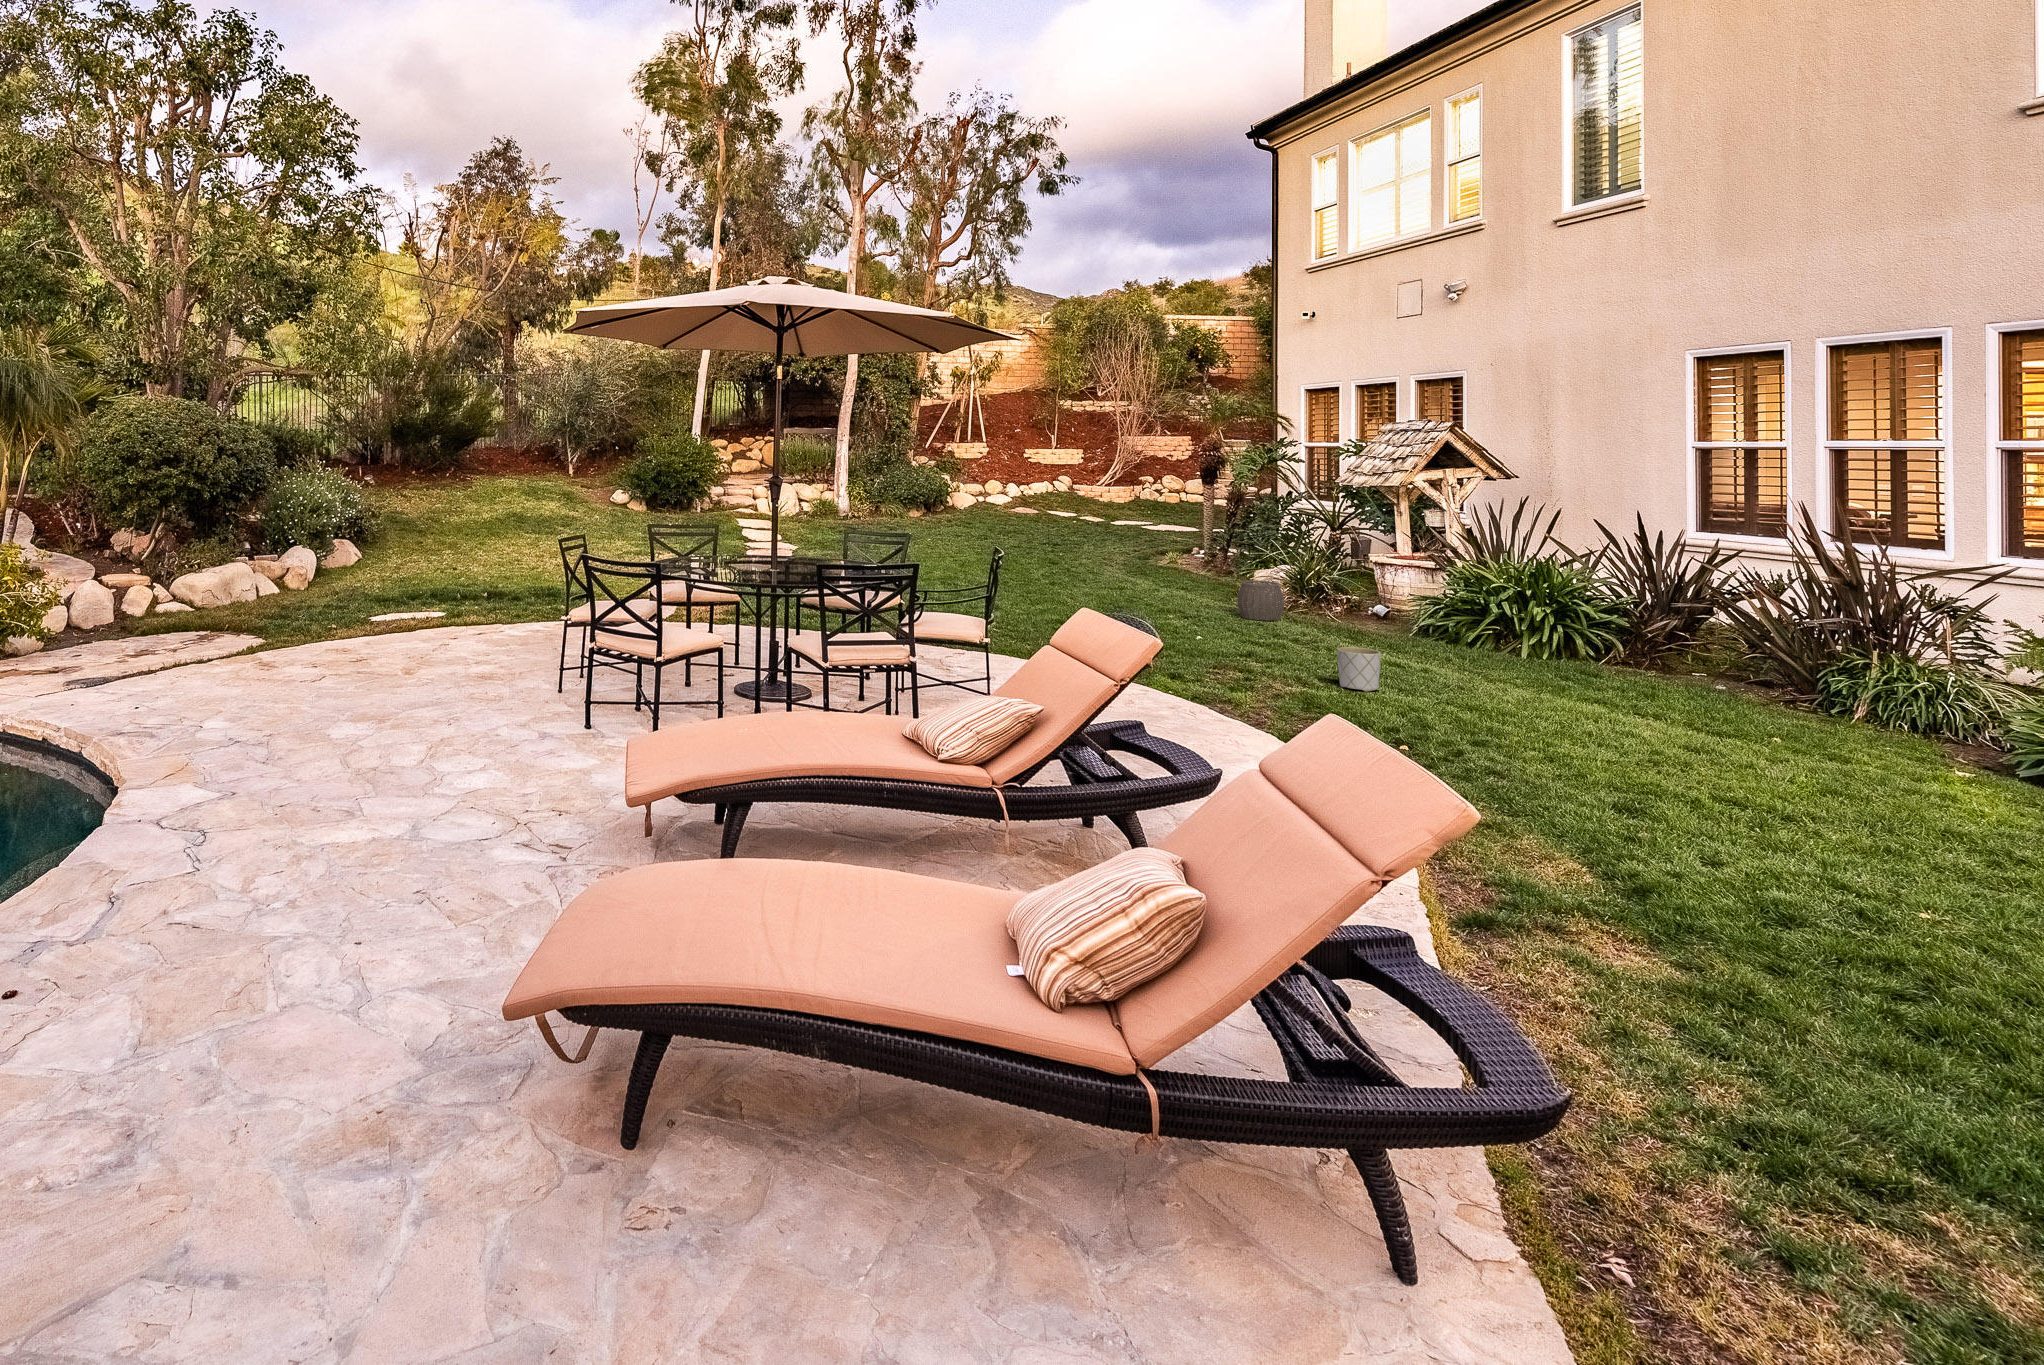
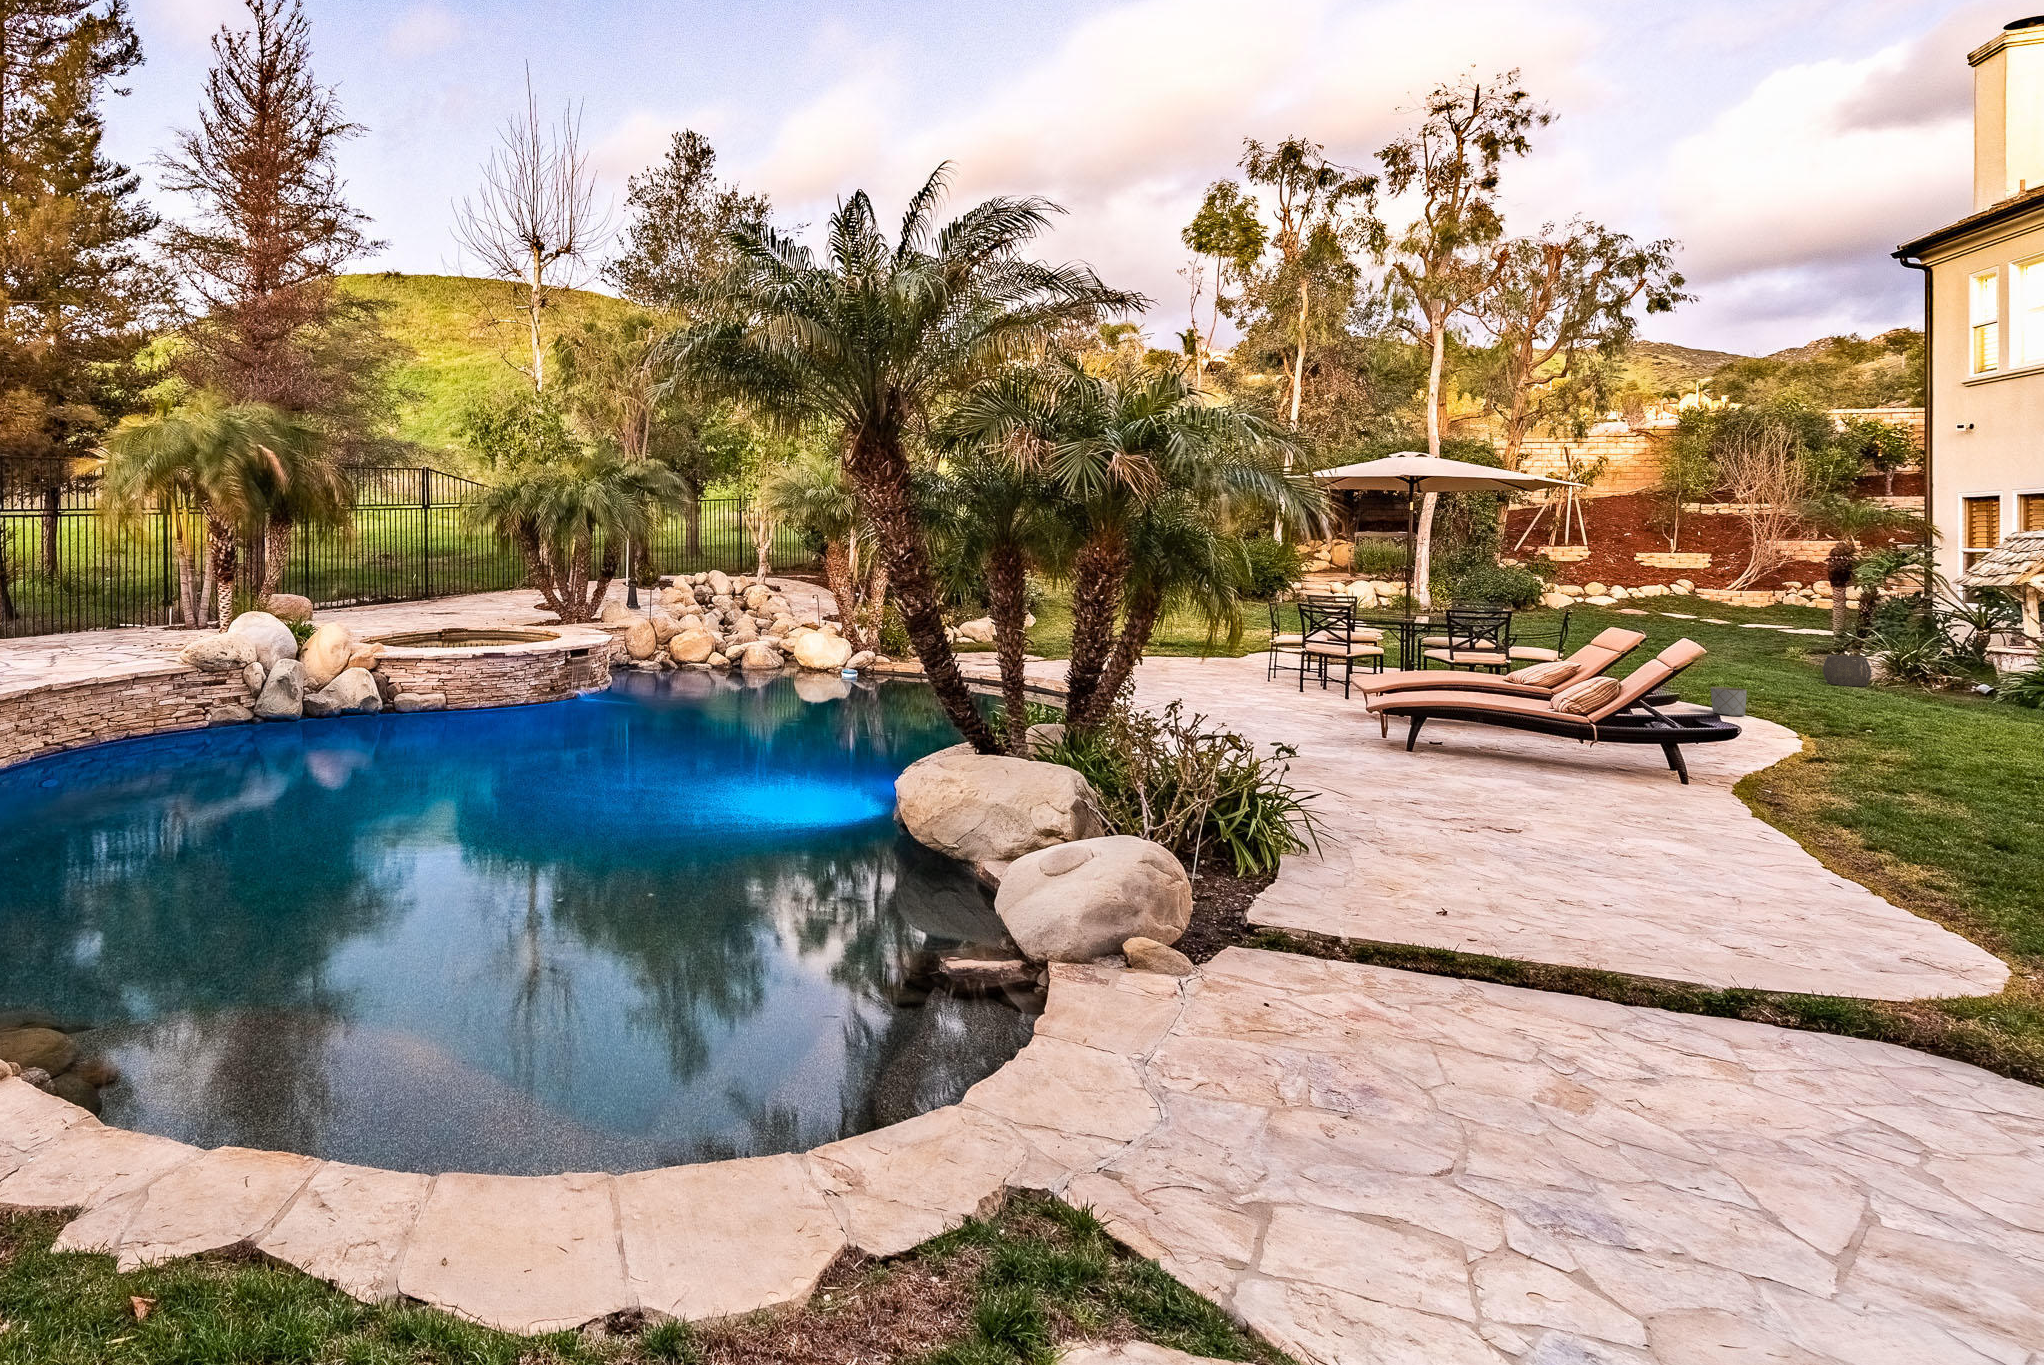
planter: present [1337,647,1381,692] -> present [1711,687,1747,716]

